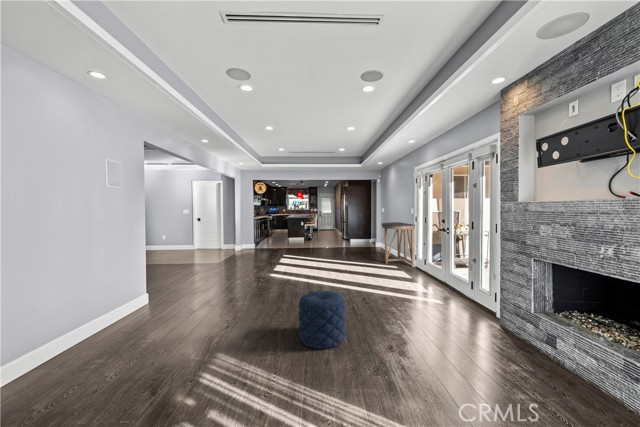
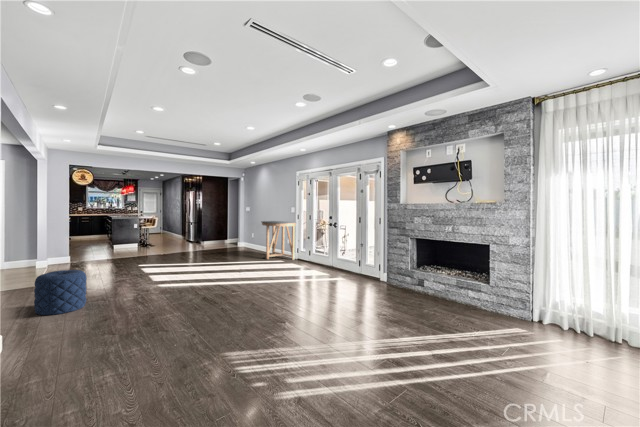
pouf: present [299,291,346,349] -> present [34,270,86,315]

